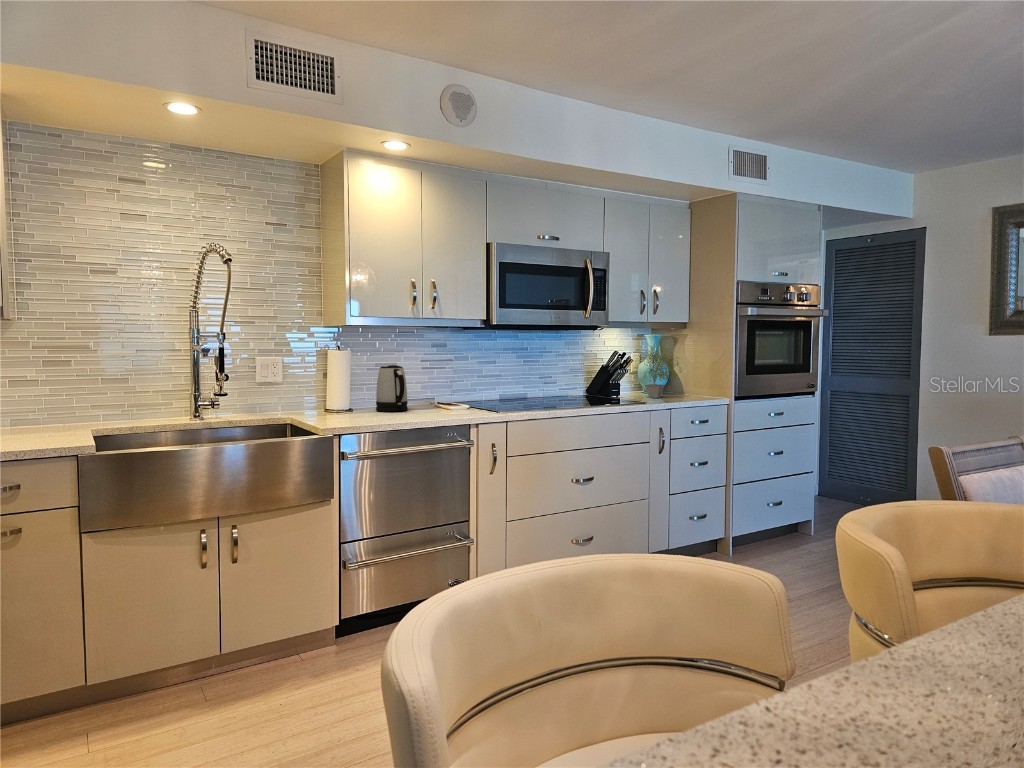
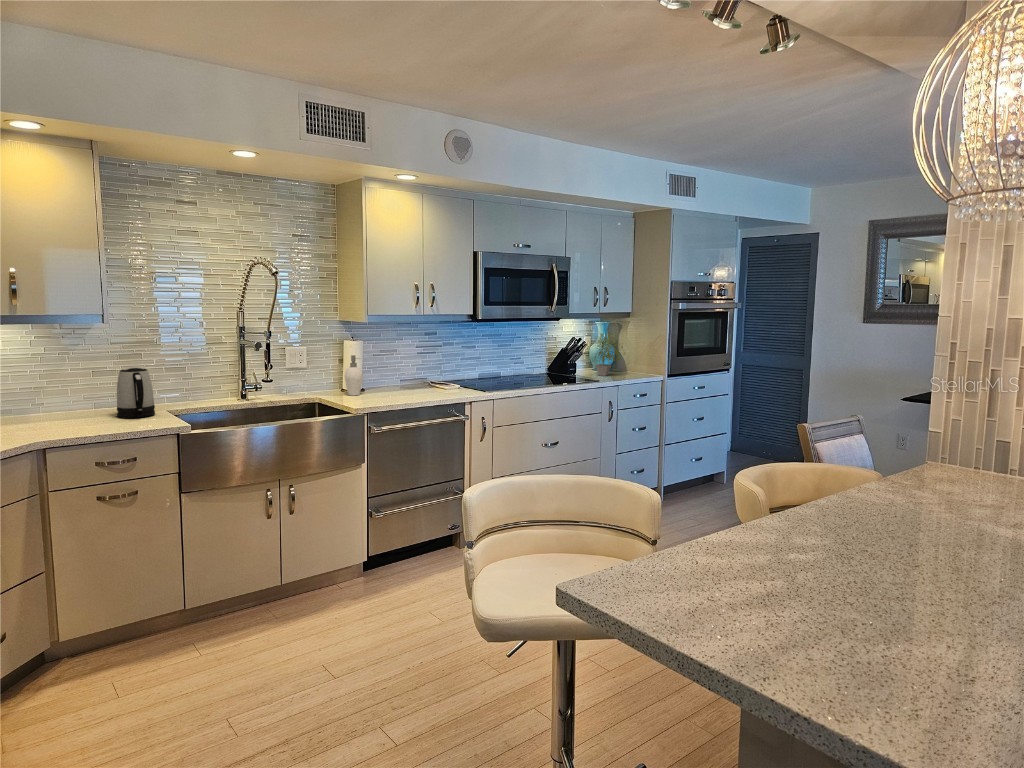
kettle: present [376,365,408,412] -> present [117,367,155,418]
soap dispenser: none [324,366,346,415] -> present [345,355,362,395]

